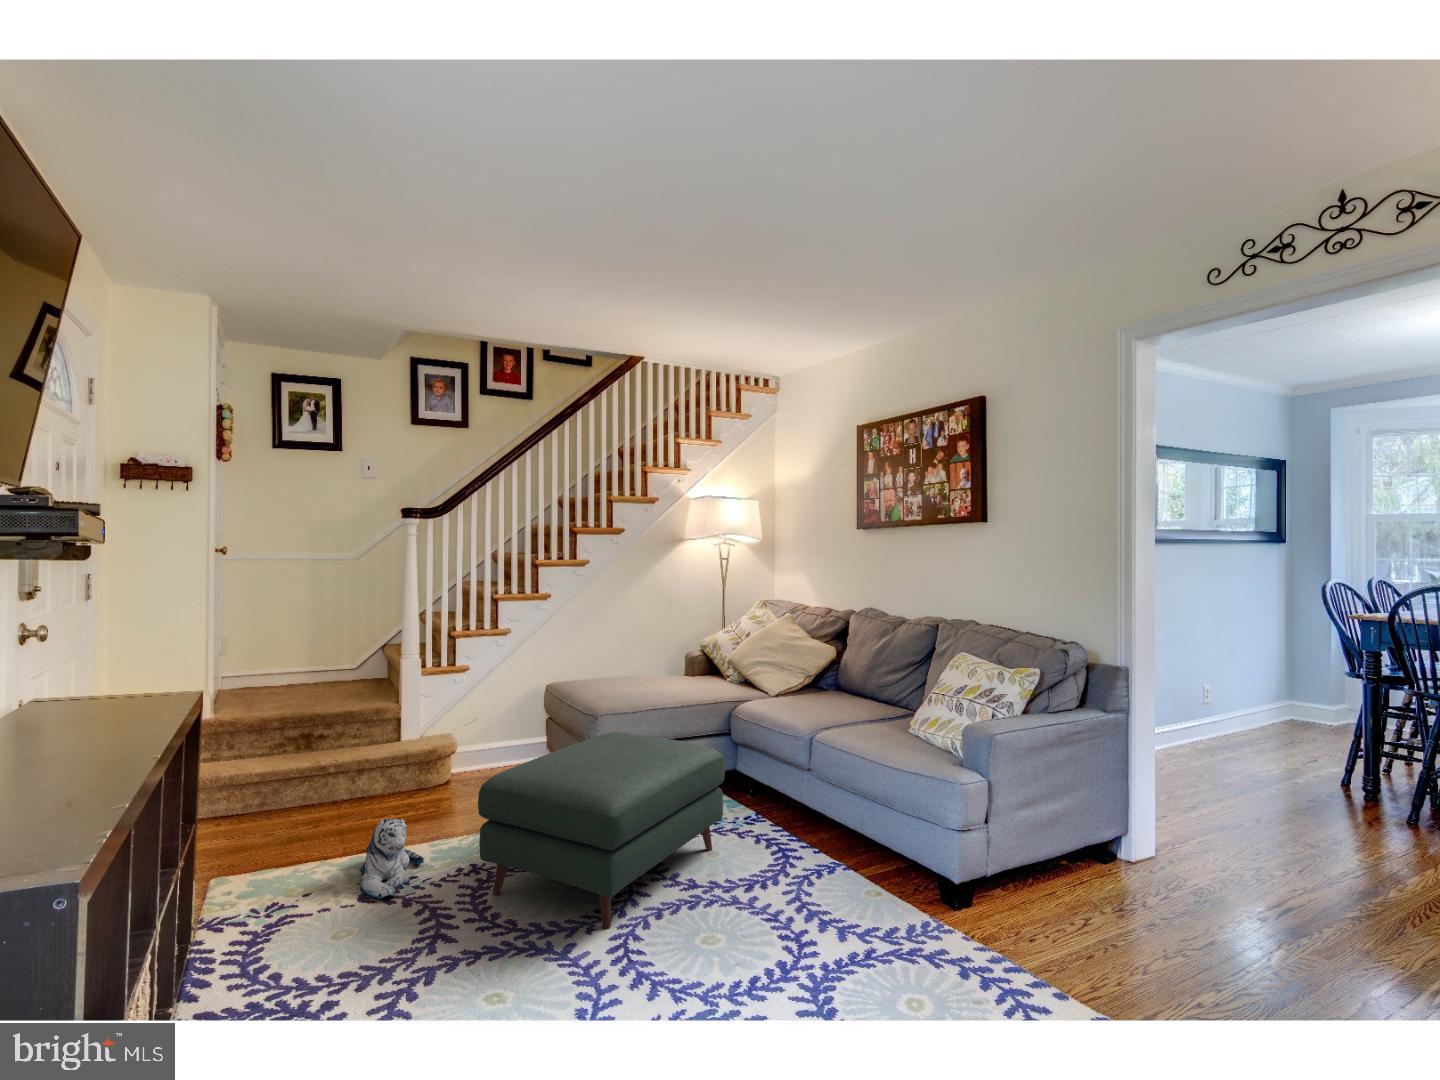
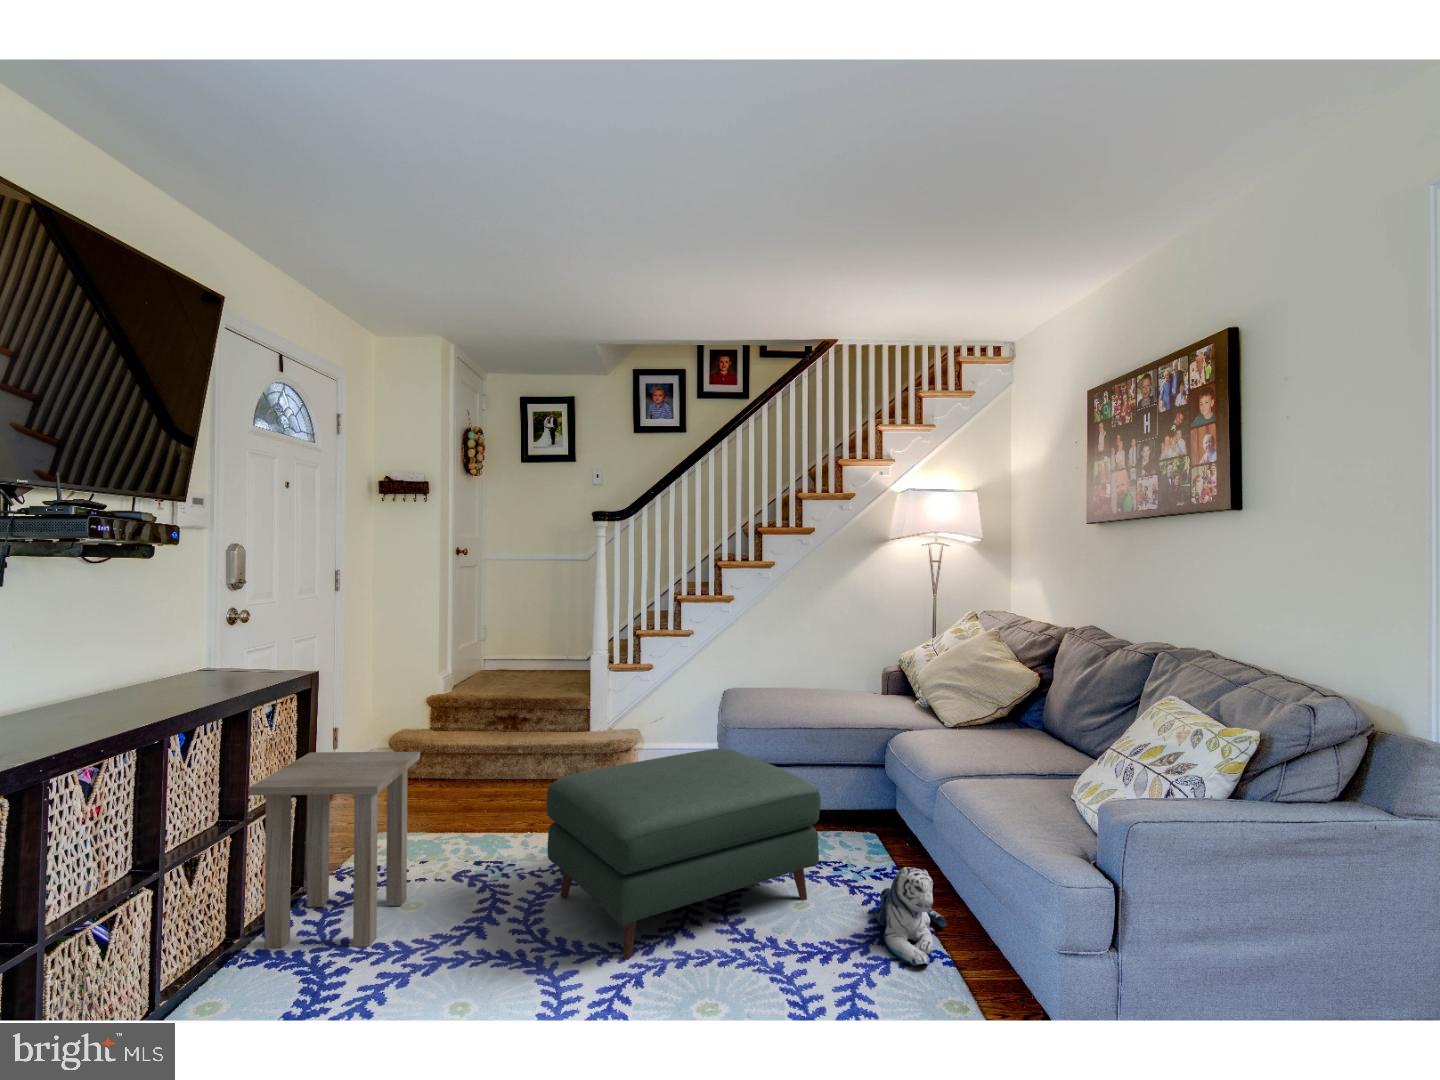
side table: none [174,770,344,1024] -> present [249,752,420,949]
plush toy: present [360,818,424,900] -> present [876,867,947,966]

